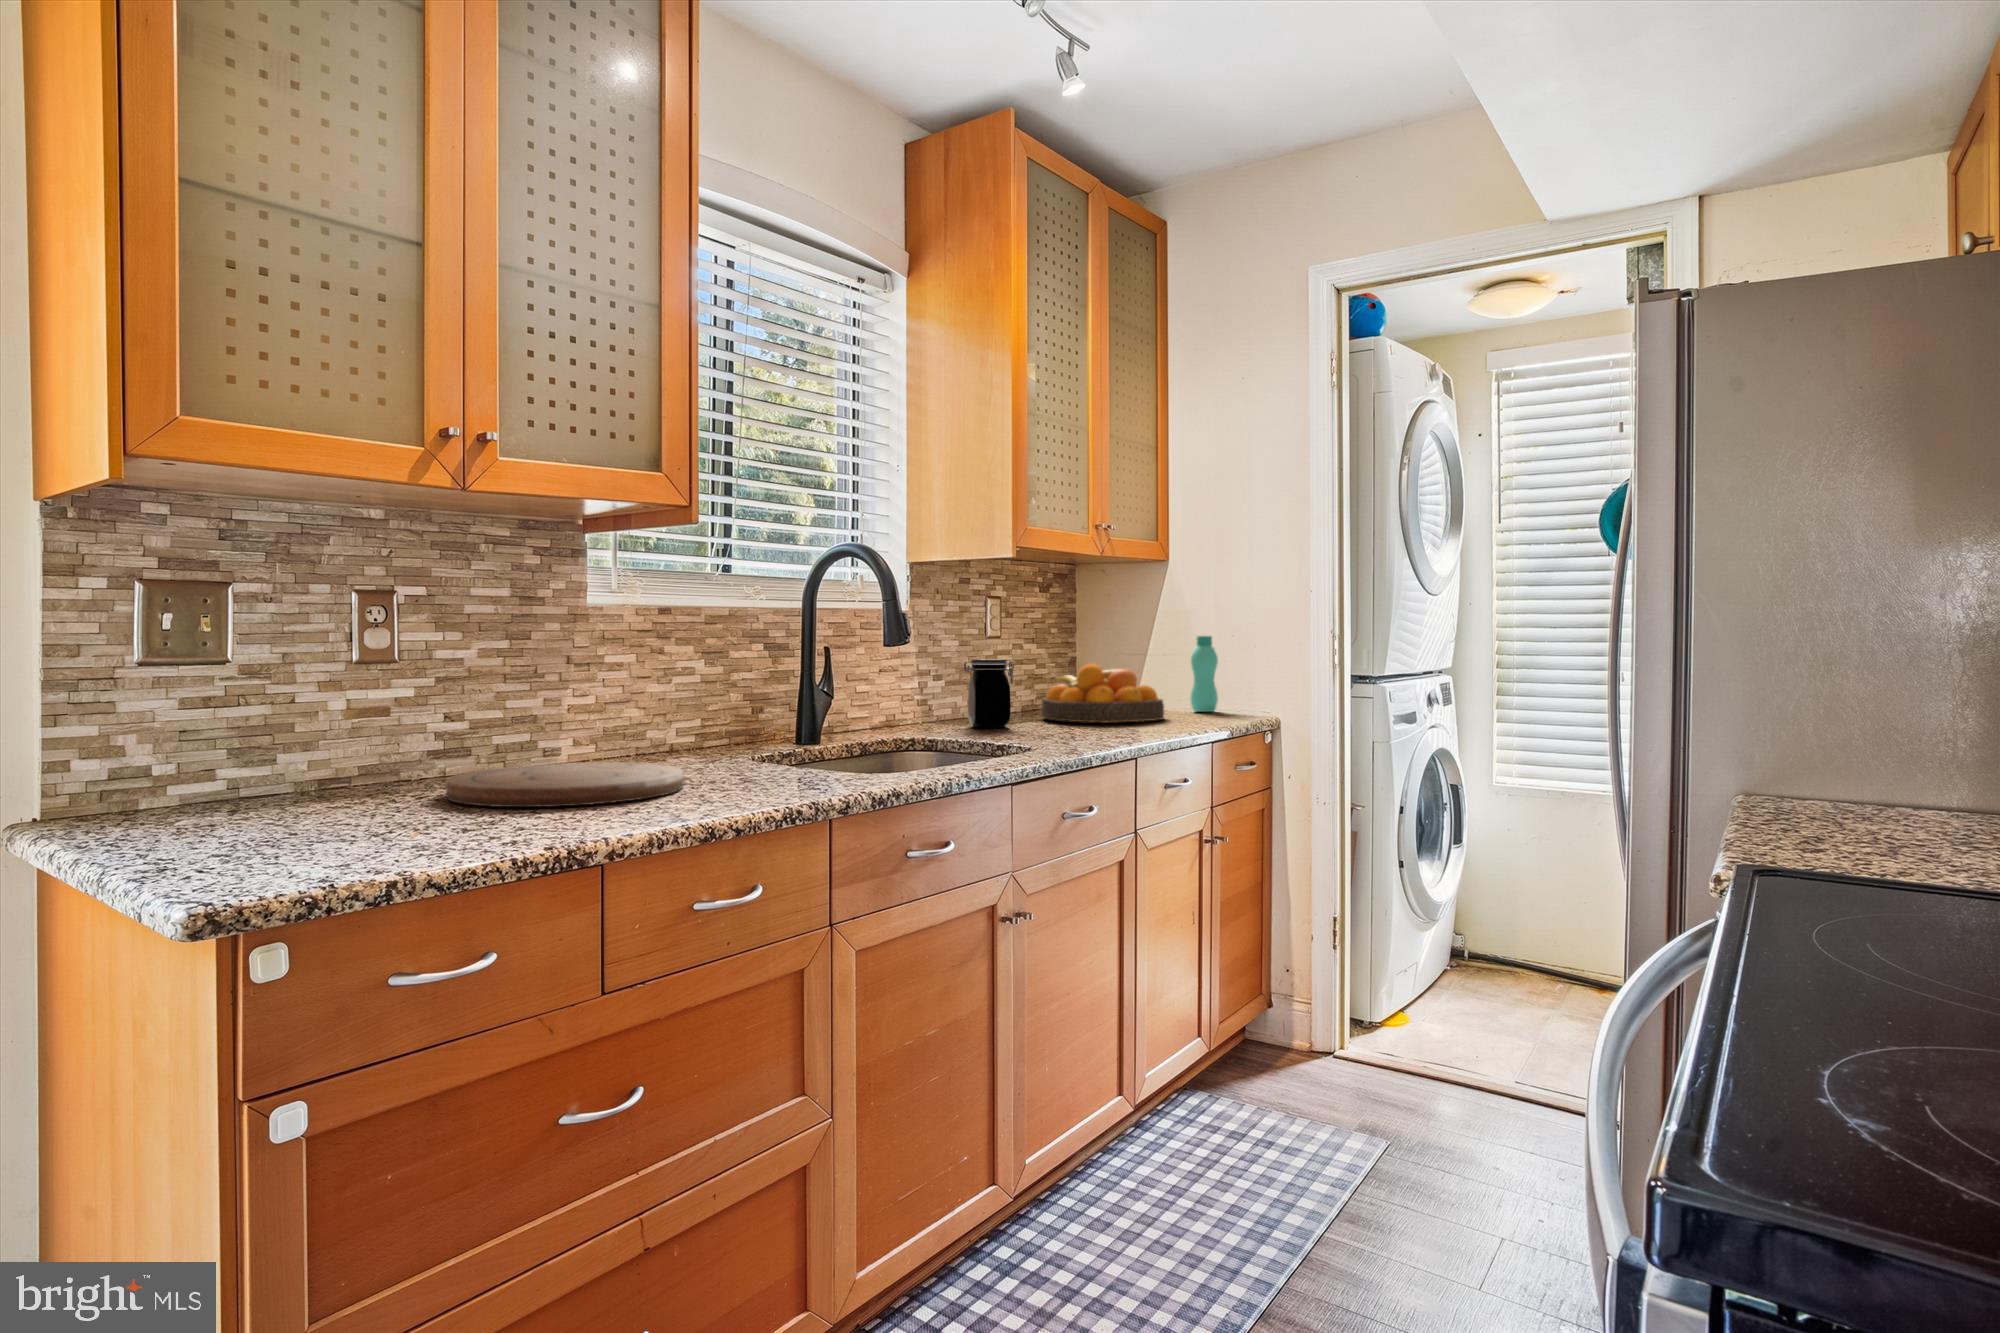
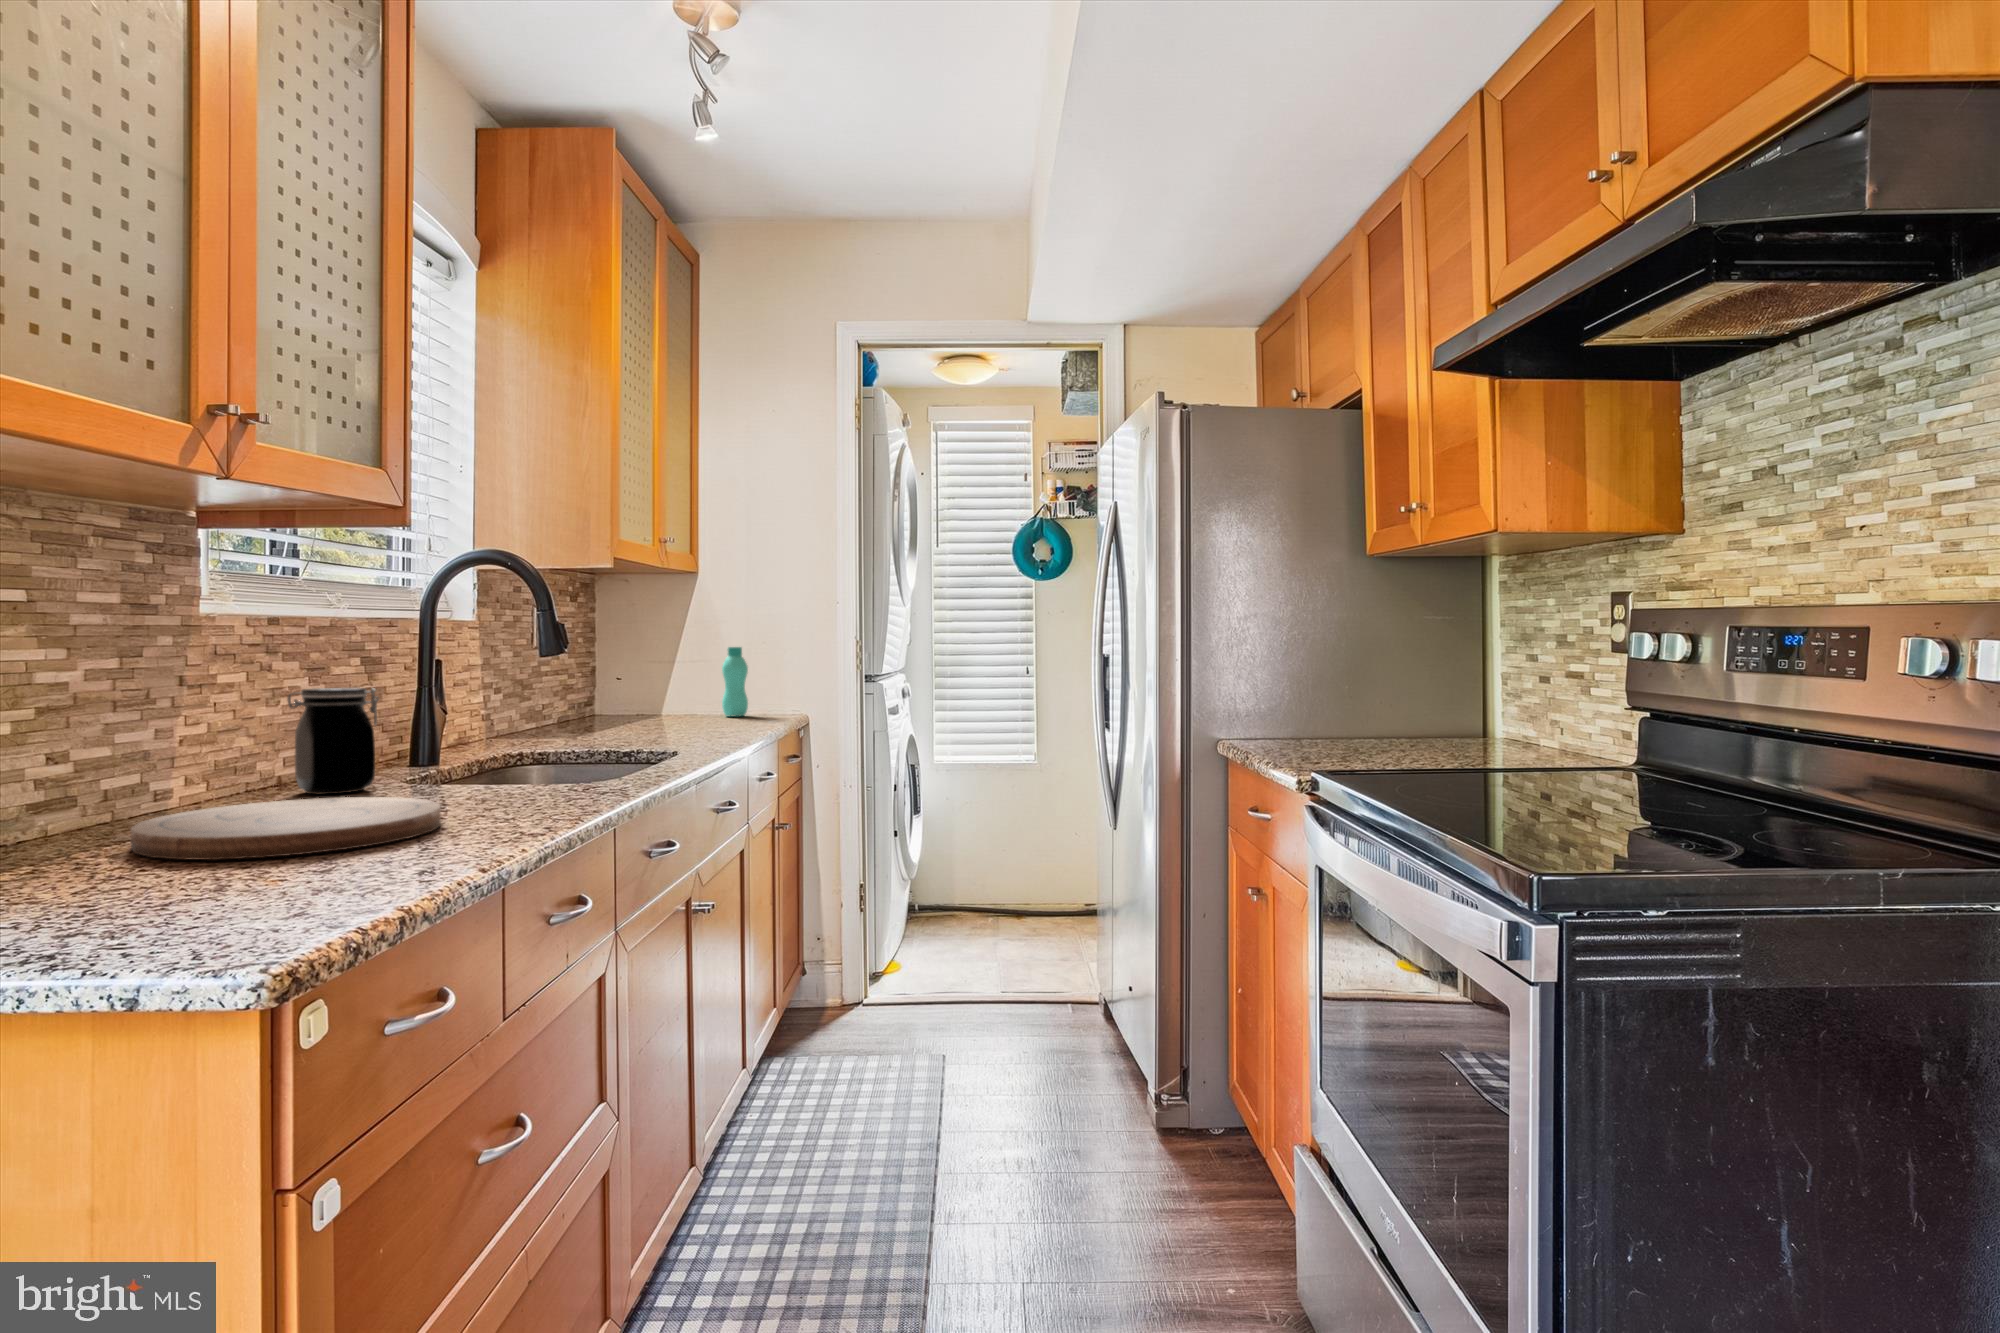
jar: present [964,659,1014,728] -> present [287,688,379,794]
fruit bowl: present [1042,663,1164,723] -> none [596,674,719,731]

